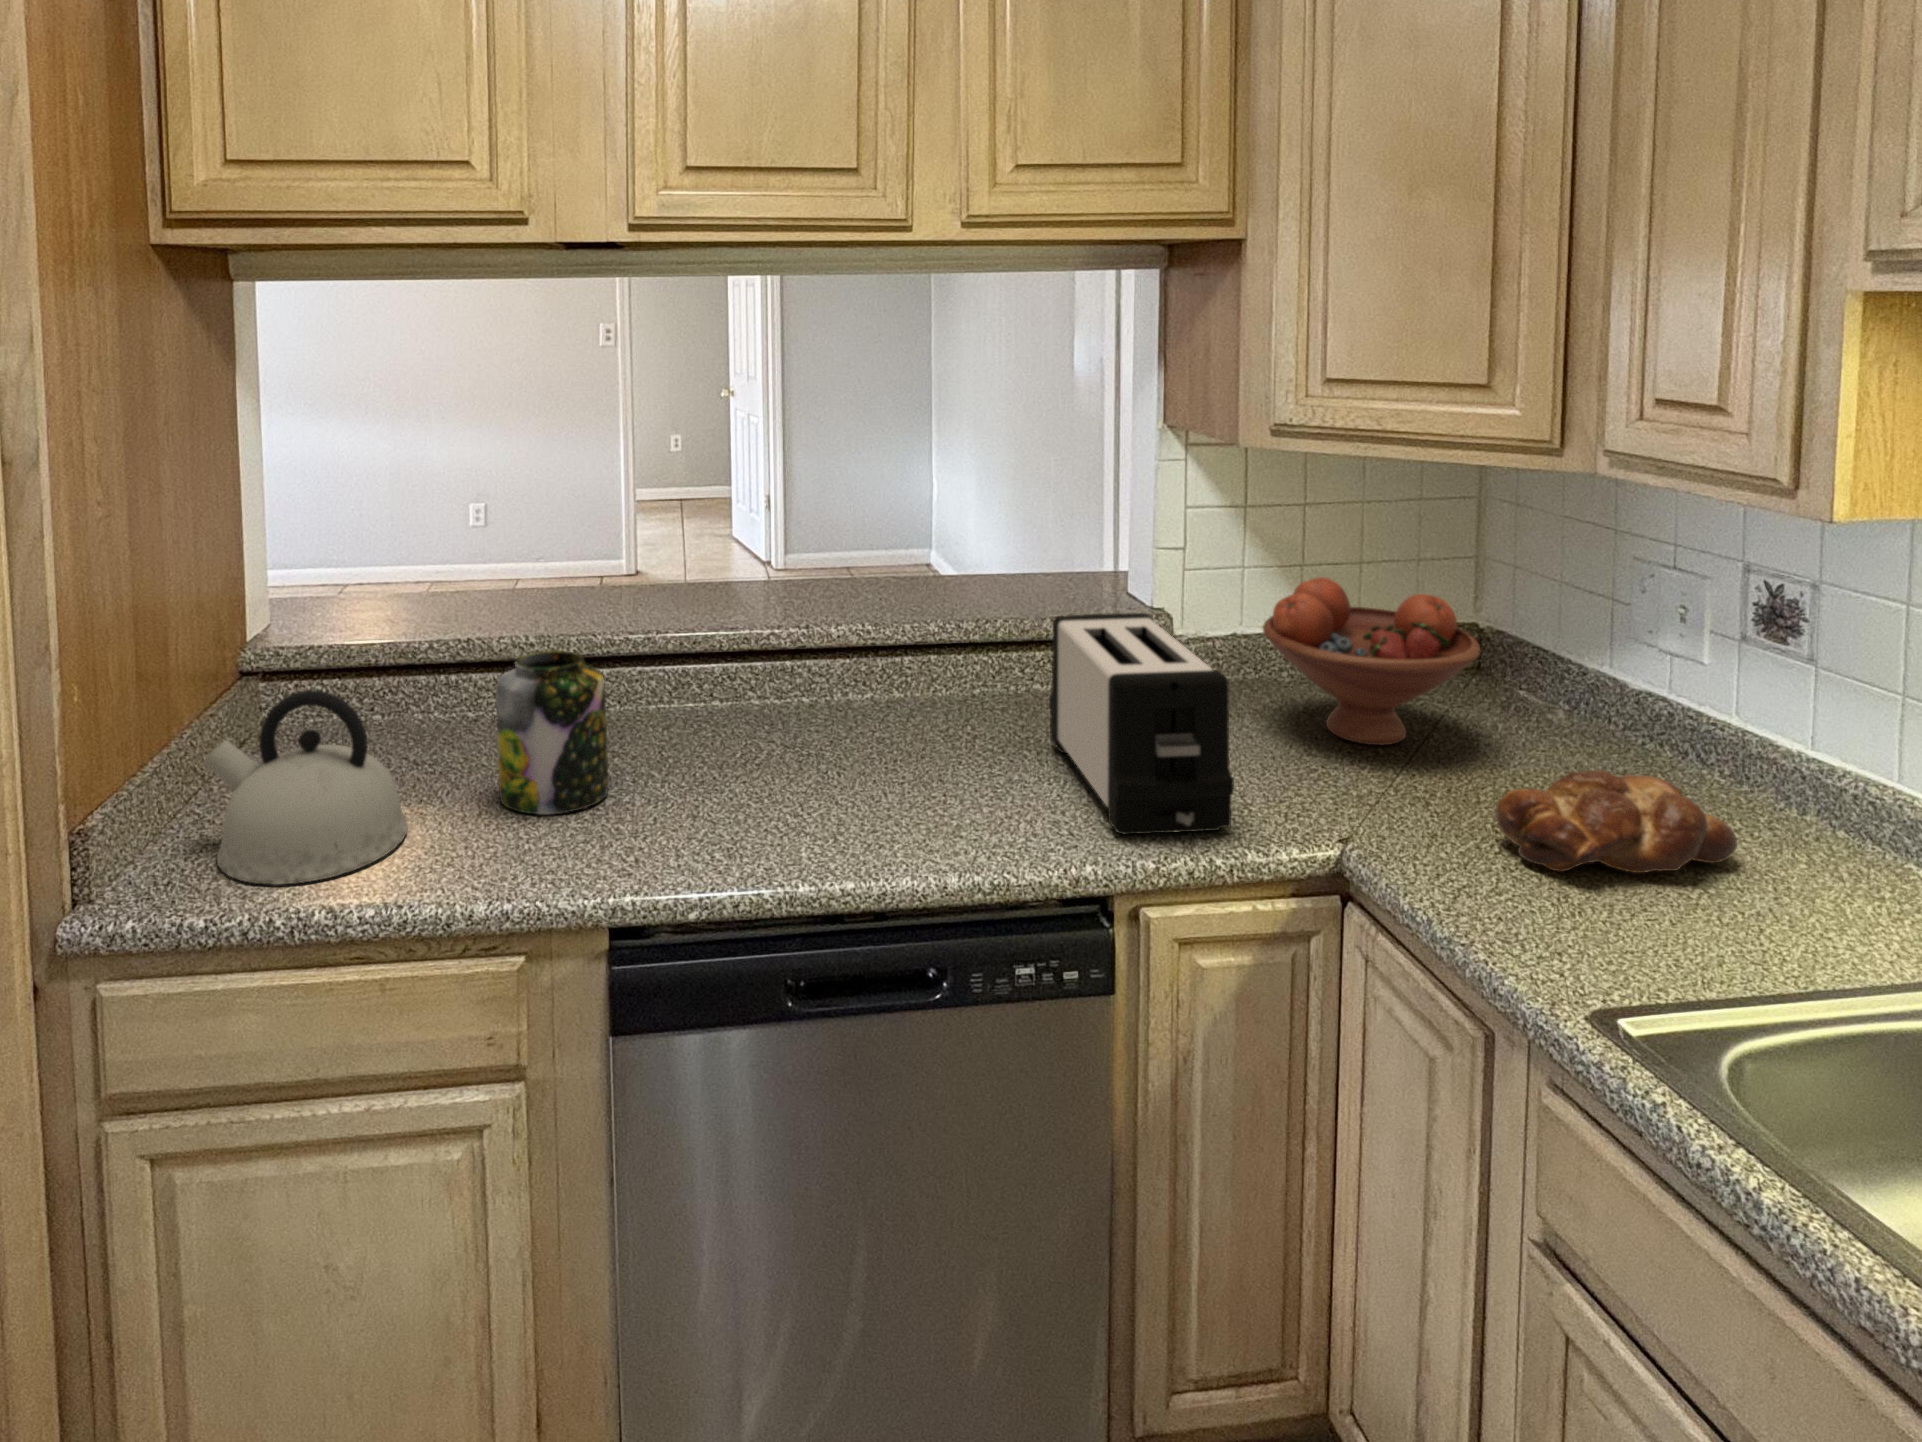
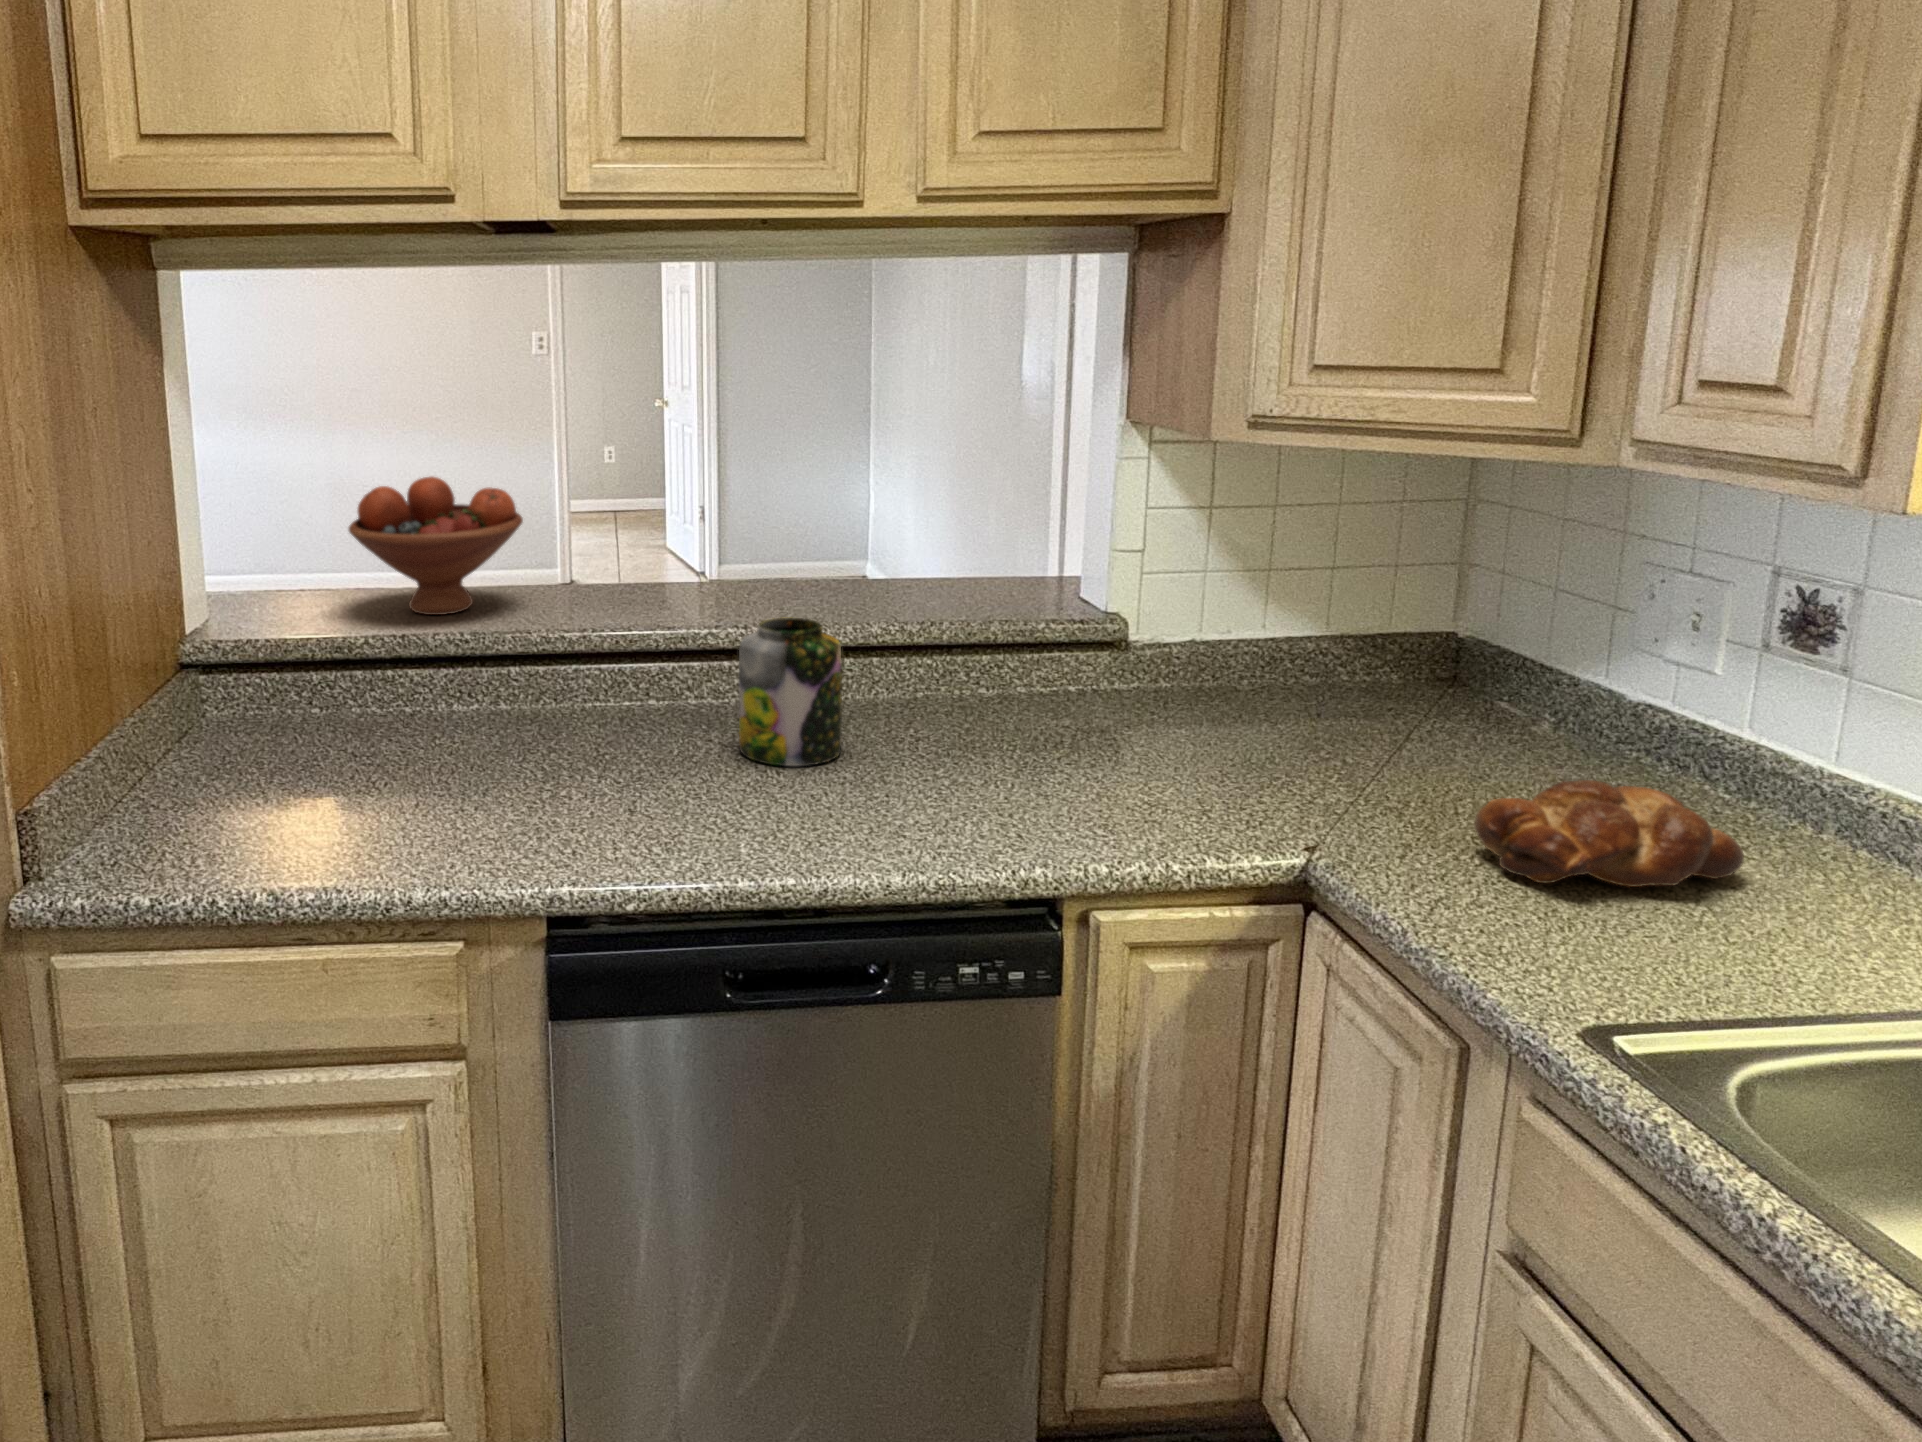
fruit bowl: present [1263,577,1480,745] -> present [349,477,523,615]
toaster: present [1049,613,1234,834] -> none [995,614,1193,836]
jar: present [496,651,608,814] -> present [739,618,842,766]
kettle: present [203,691,408,885] -> none [144,679,347,866]

